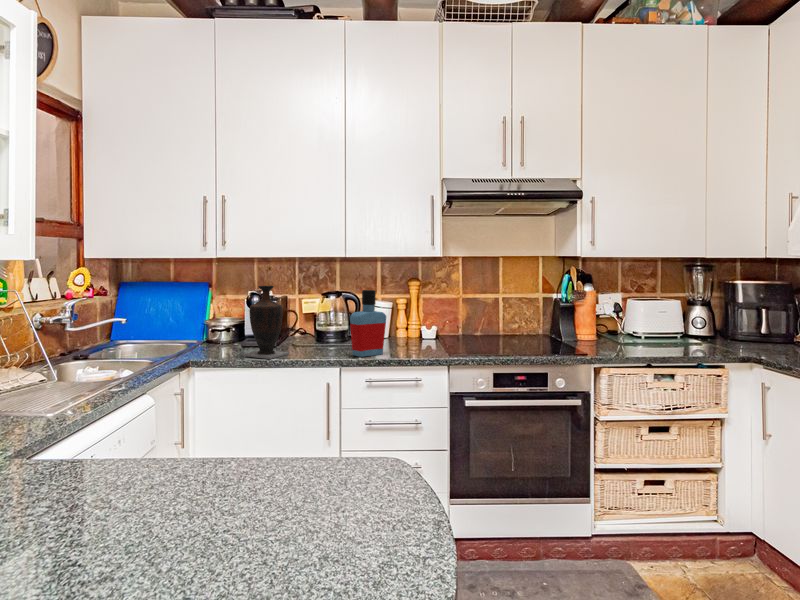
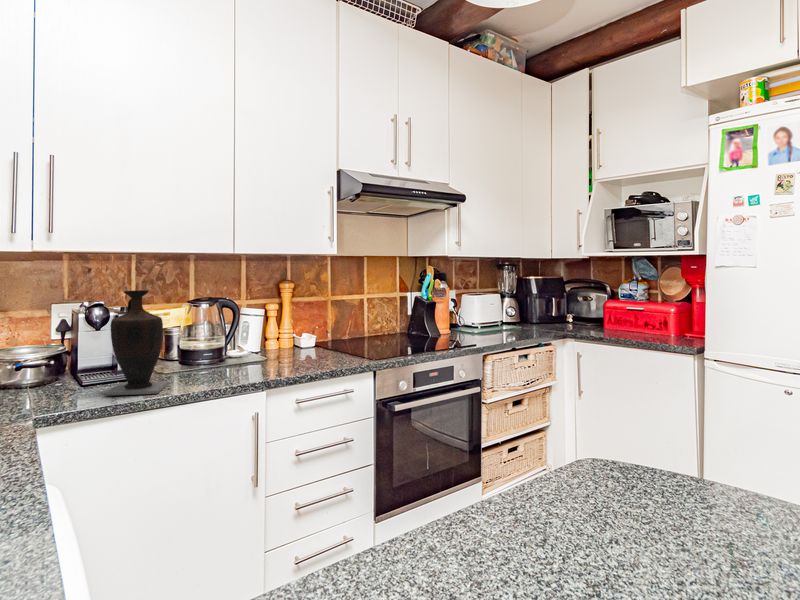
bottle: present [350,290,386,357] -> none [257,292,294,374]

